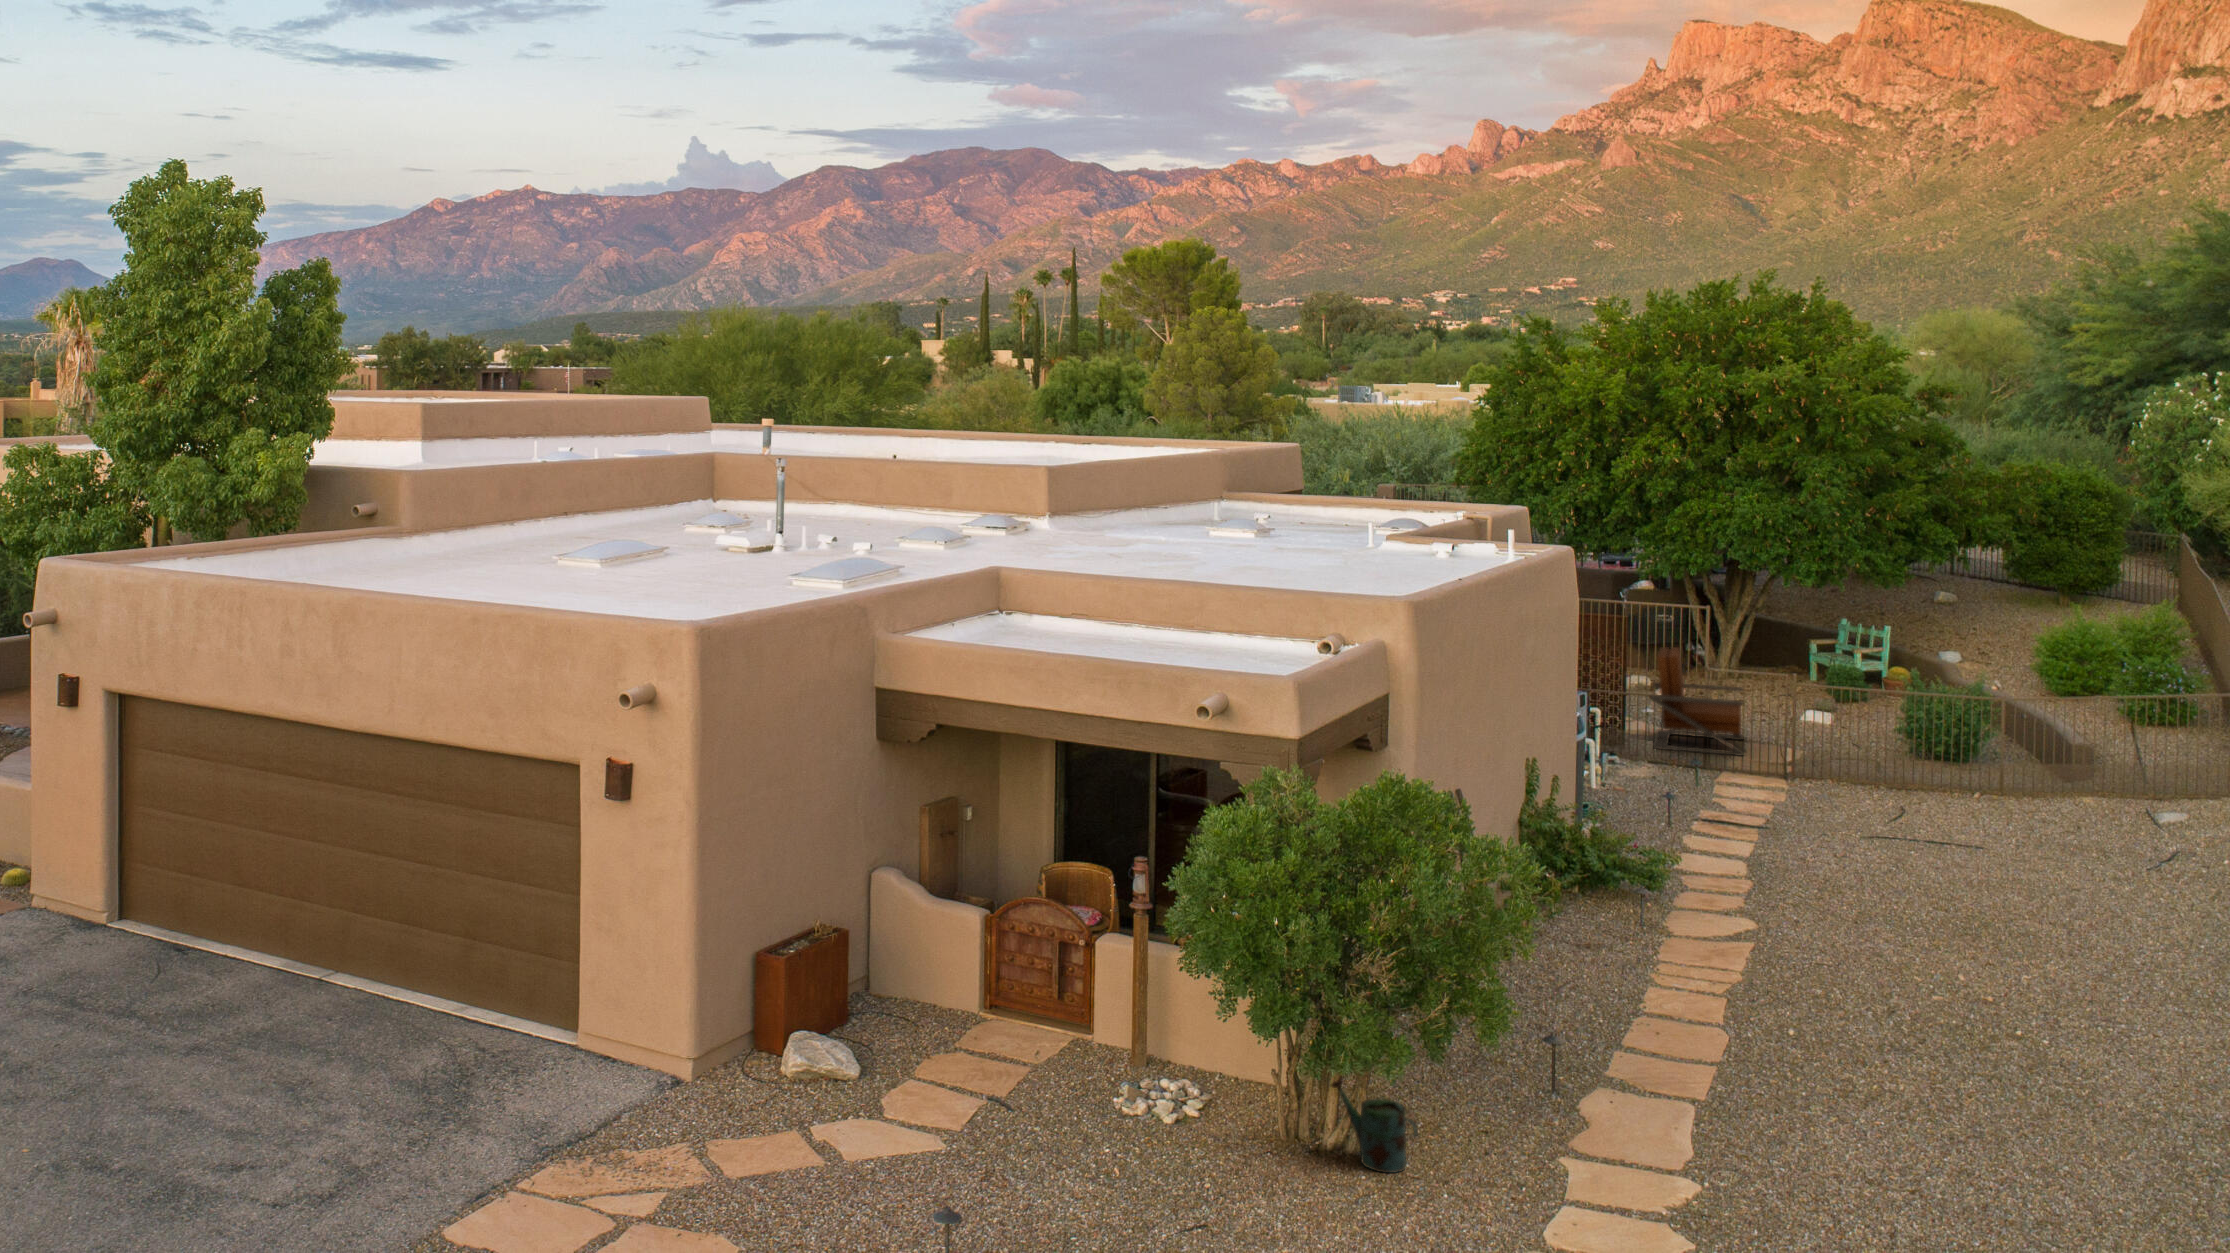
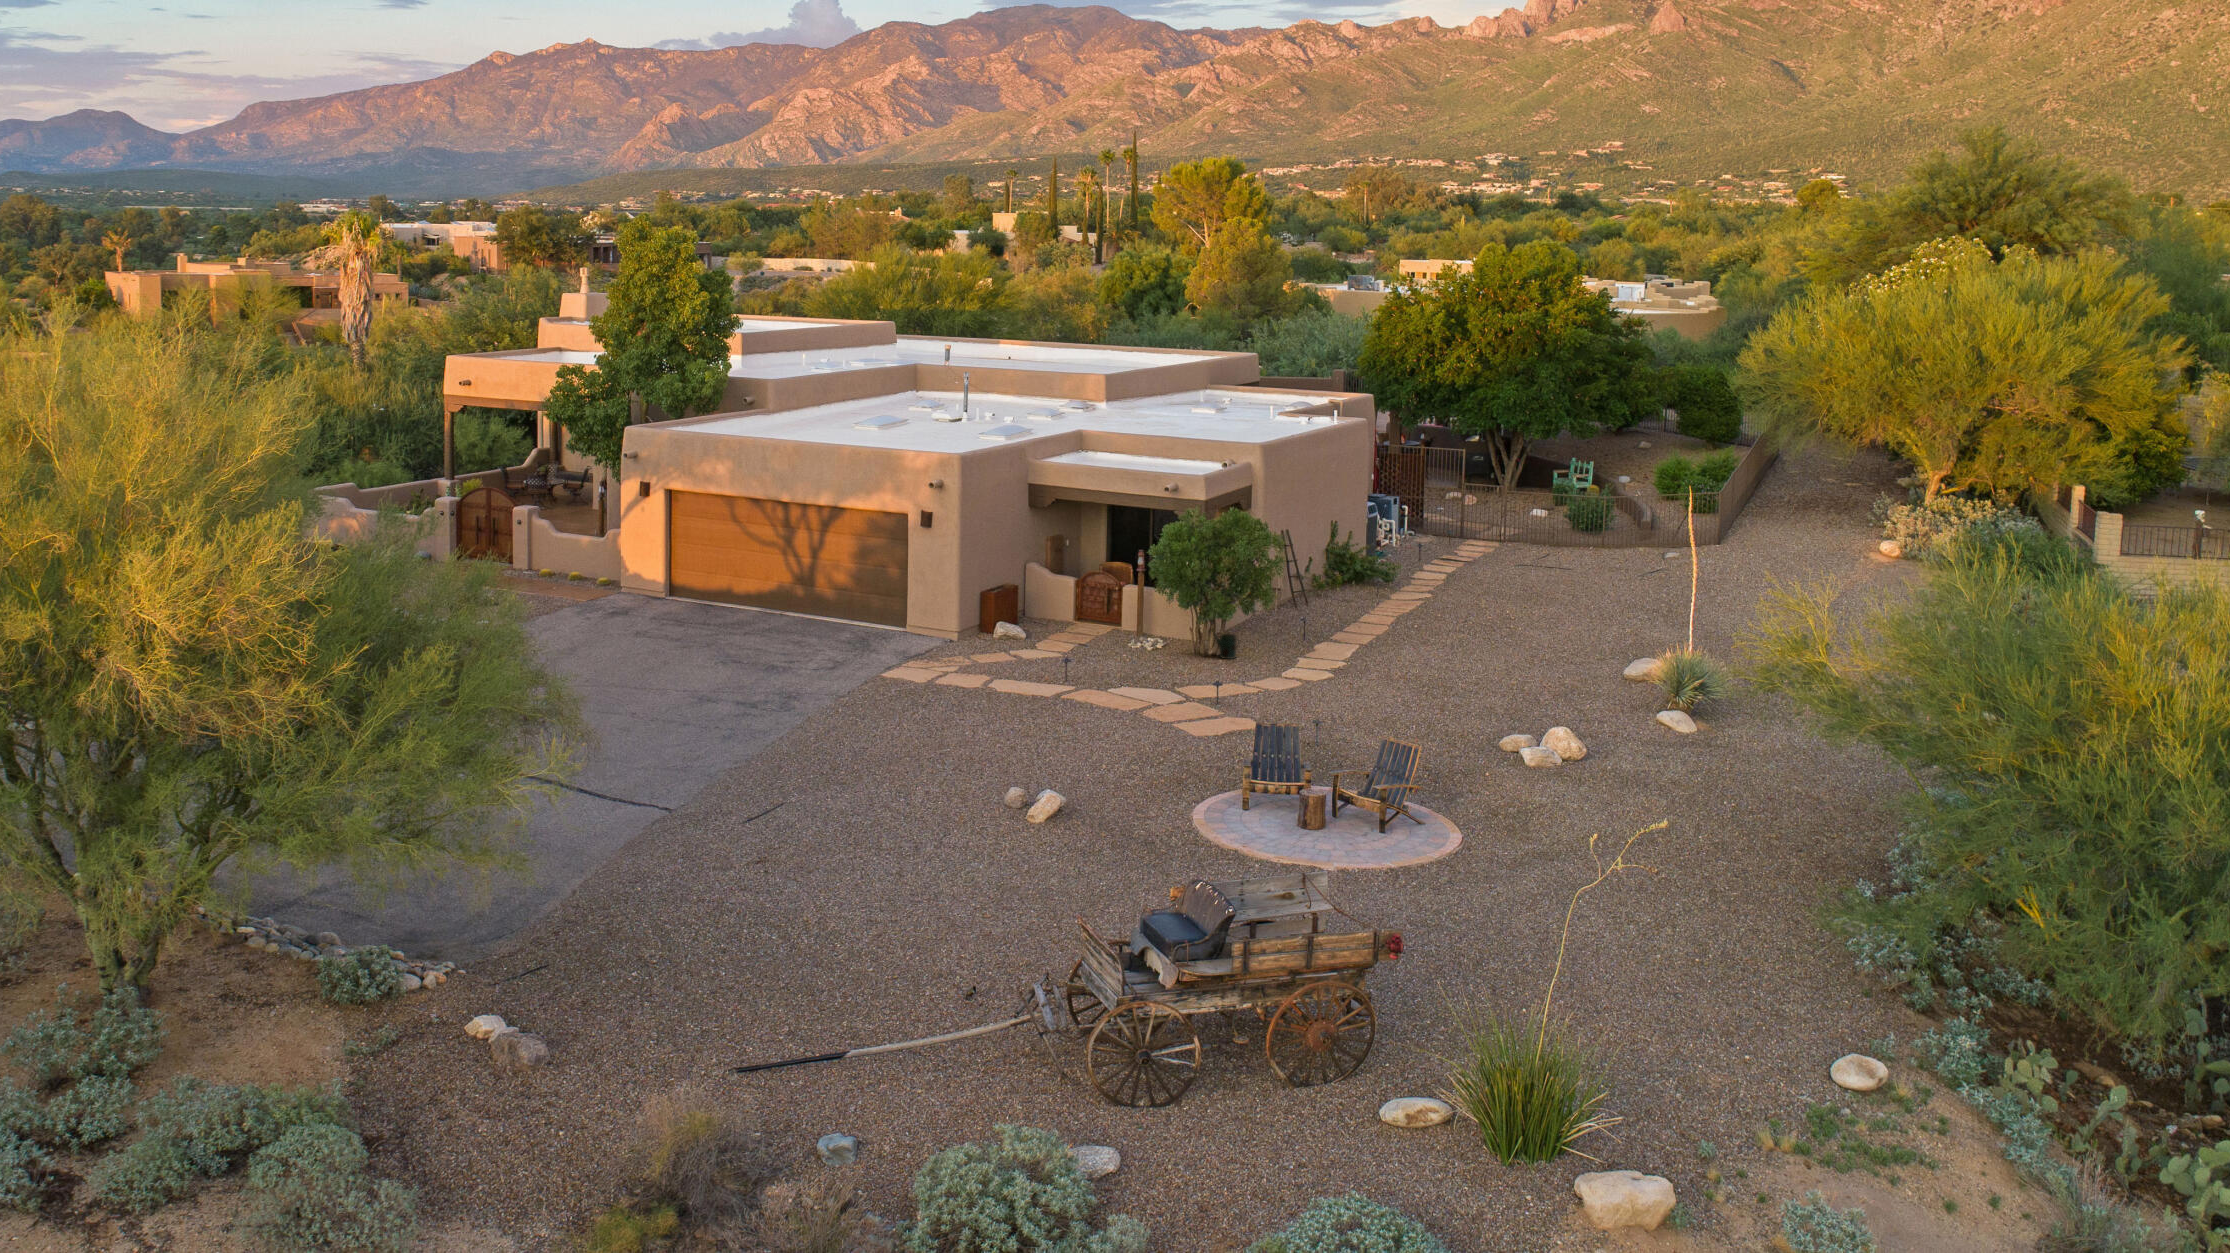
lounge chair: present [1650,647,1744,756] -> none [1425,471,1478,528]

